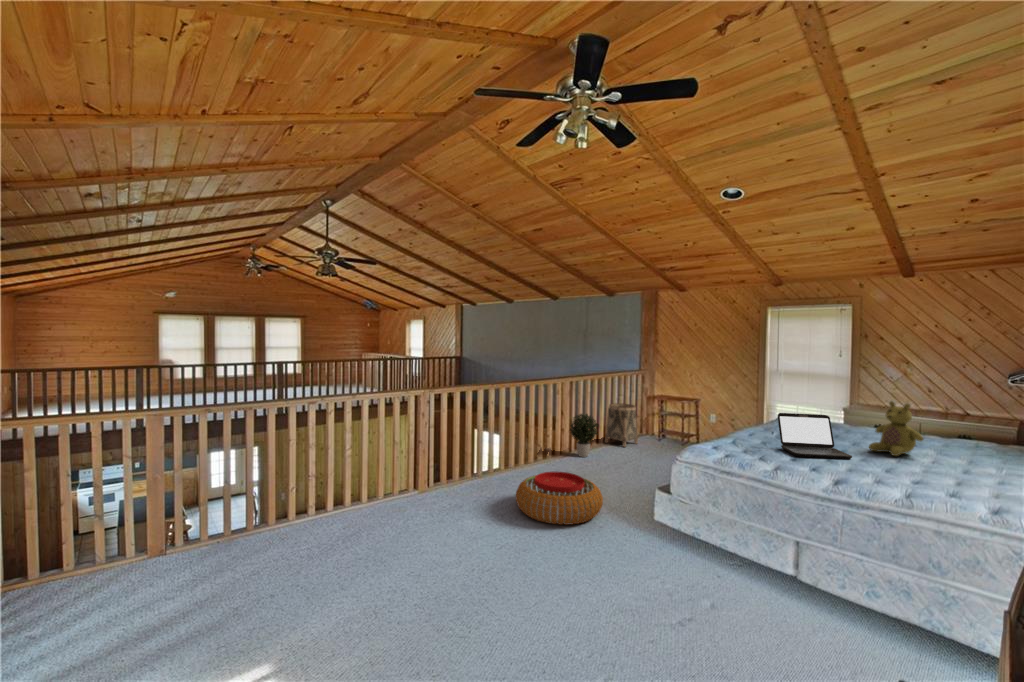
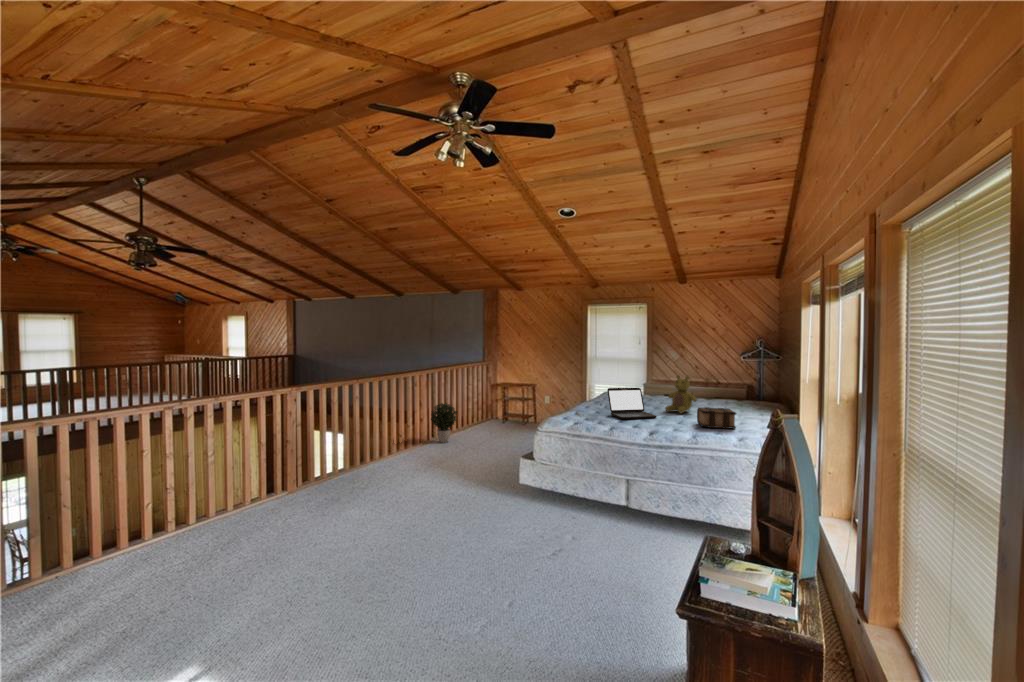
basket: present [605,403,638,447] -> none [459,392,488,431]
book: none [920,451,993,491] -> present [697,407,736,429]
pouf: present [516,472,603,525] -> none [396,455,476,500]

